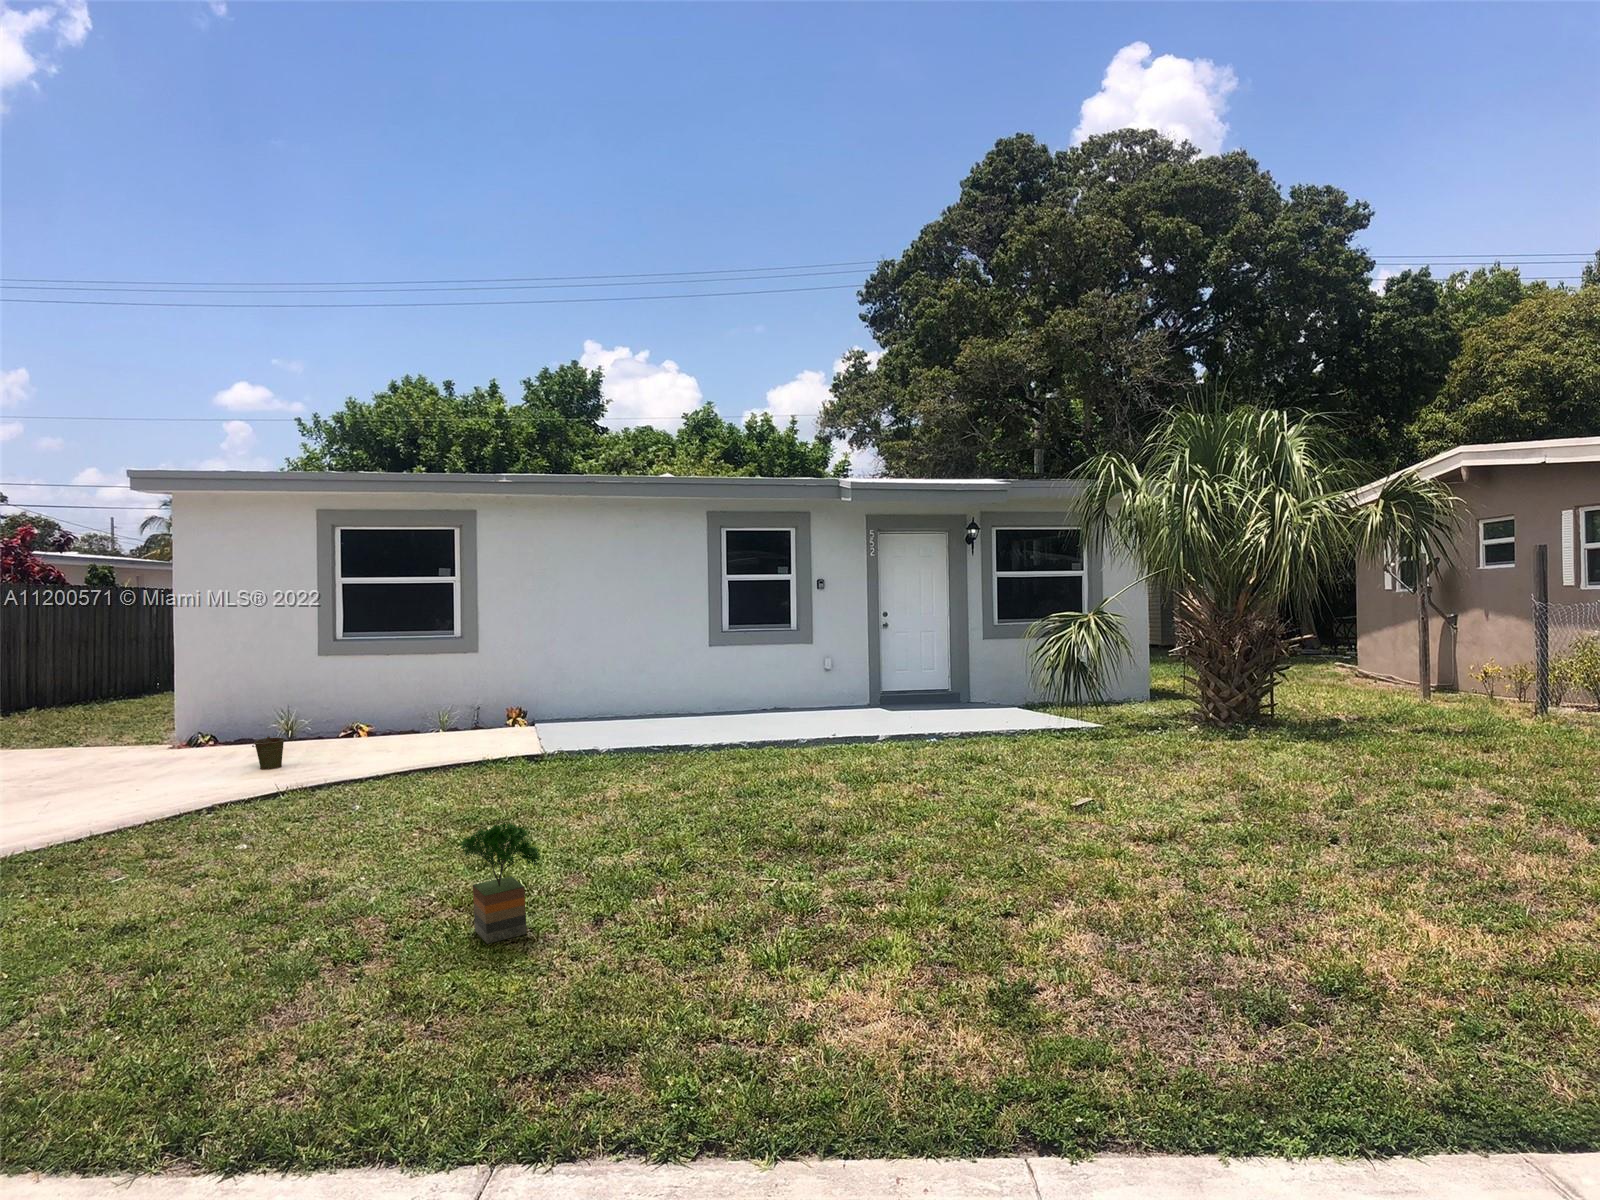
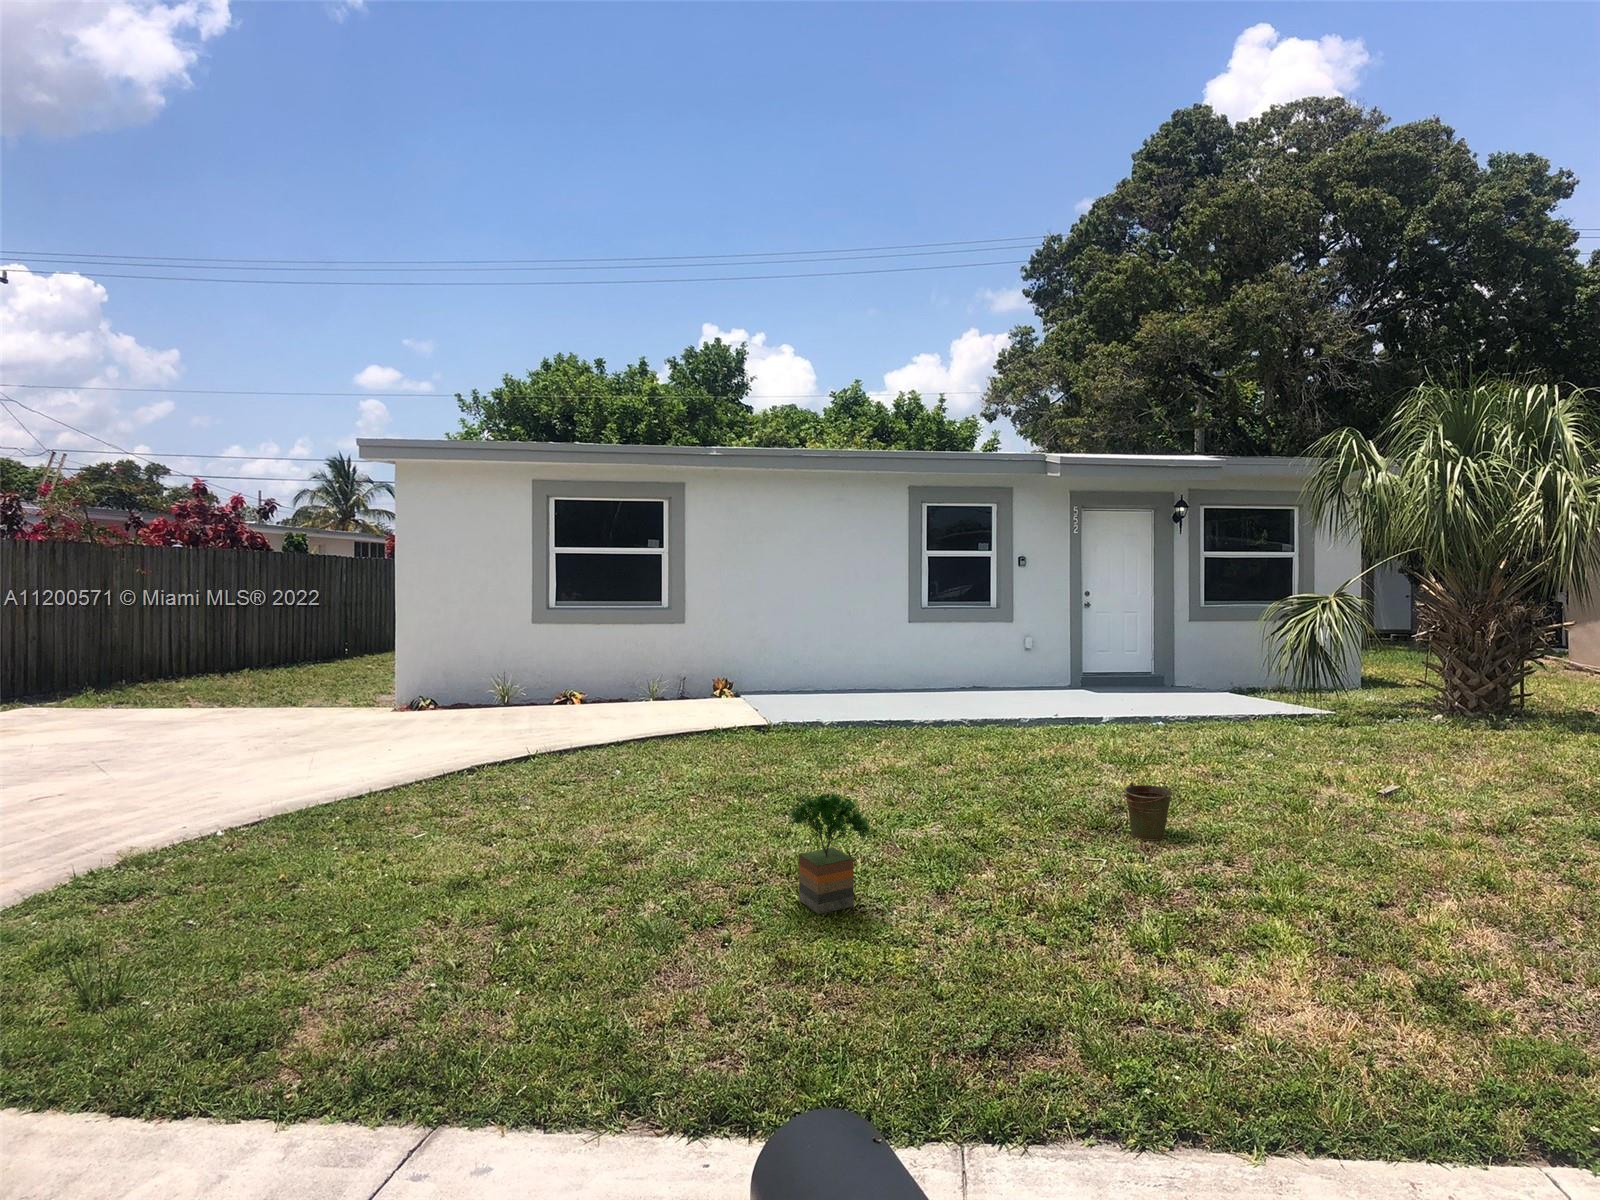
bucket: present [252,737,285,770] -> present [1122,783,1172,840]

